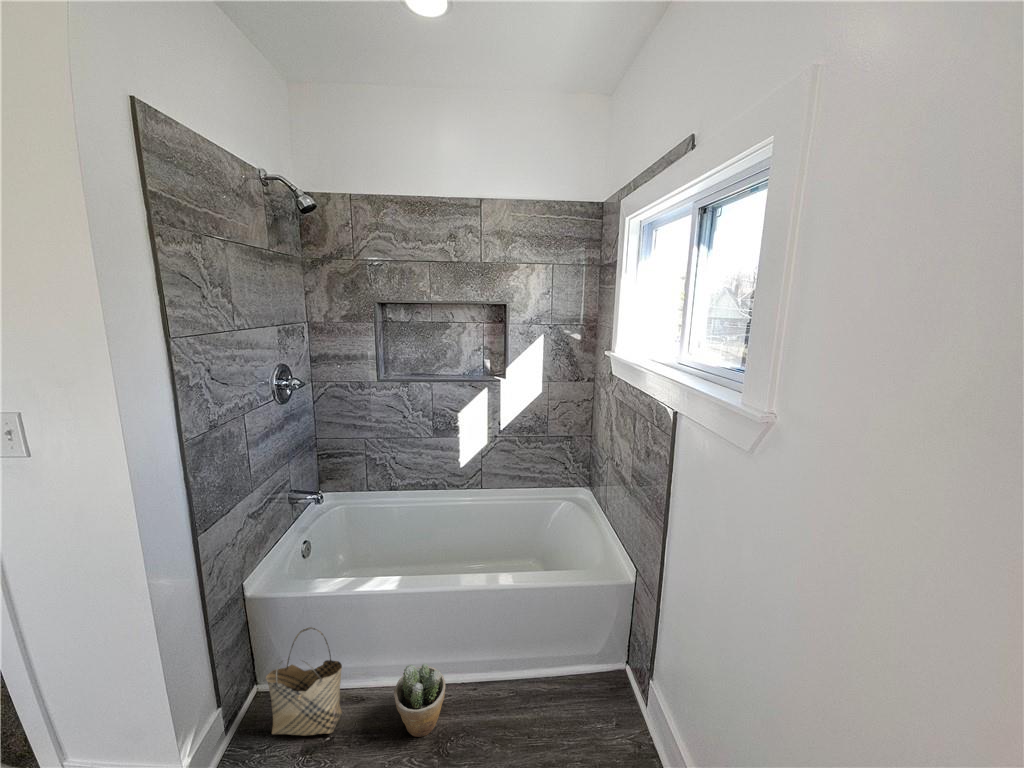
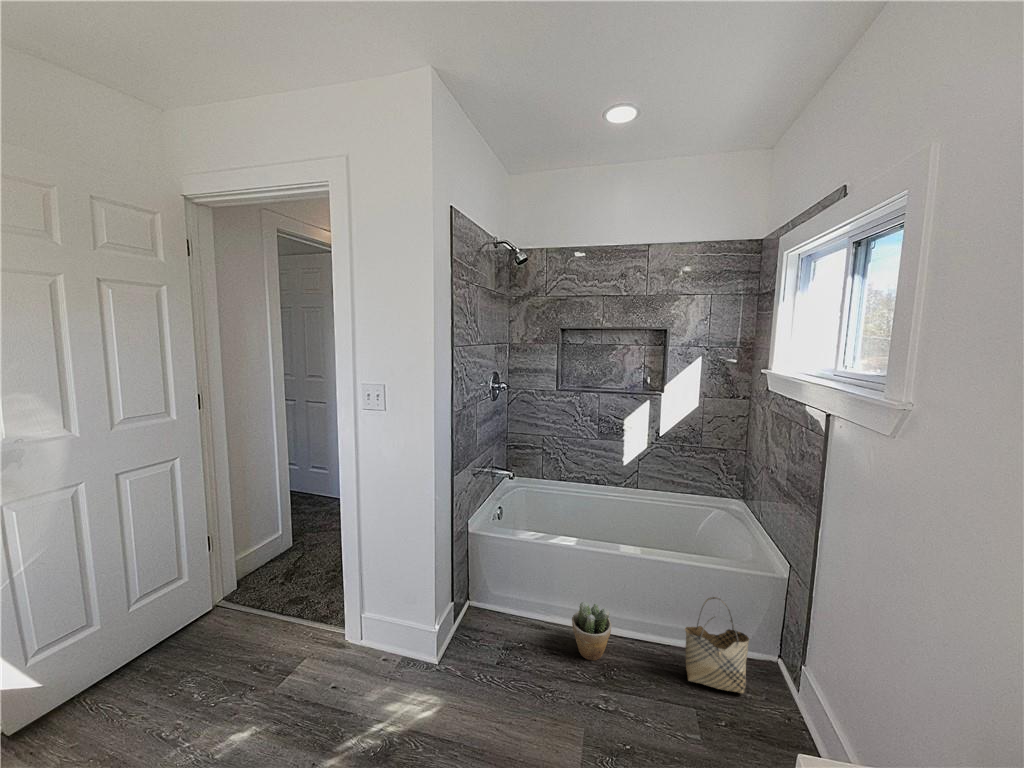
woven basket: present [266,628,342,735] -> present [685,597,749,693]

